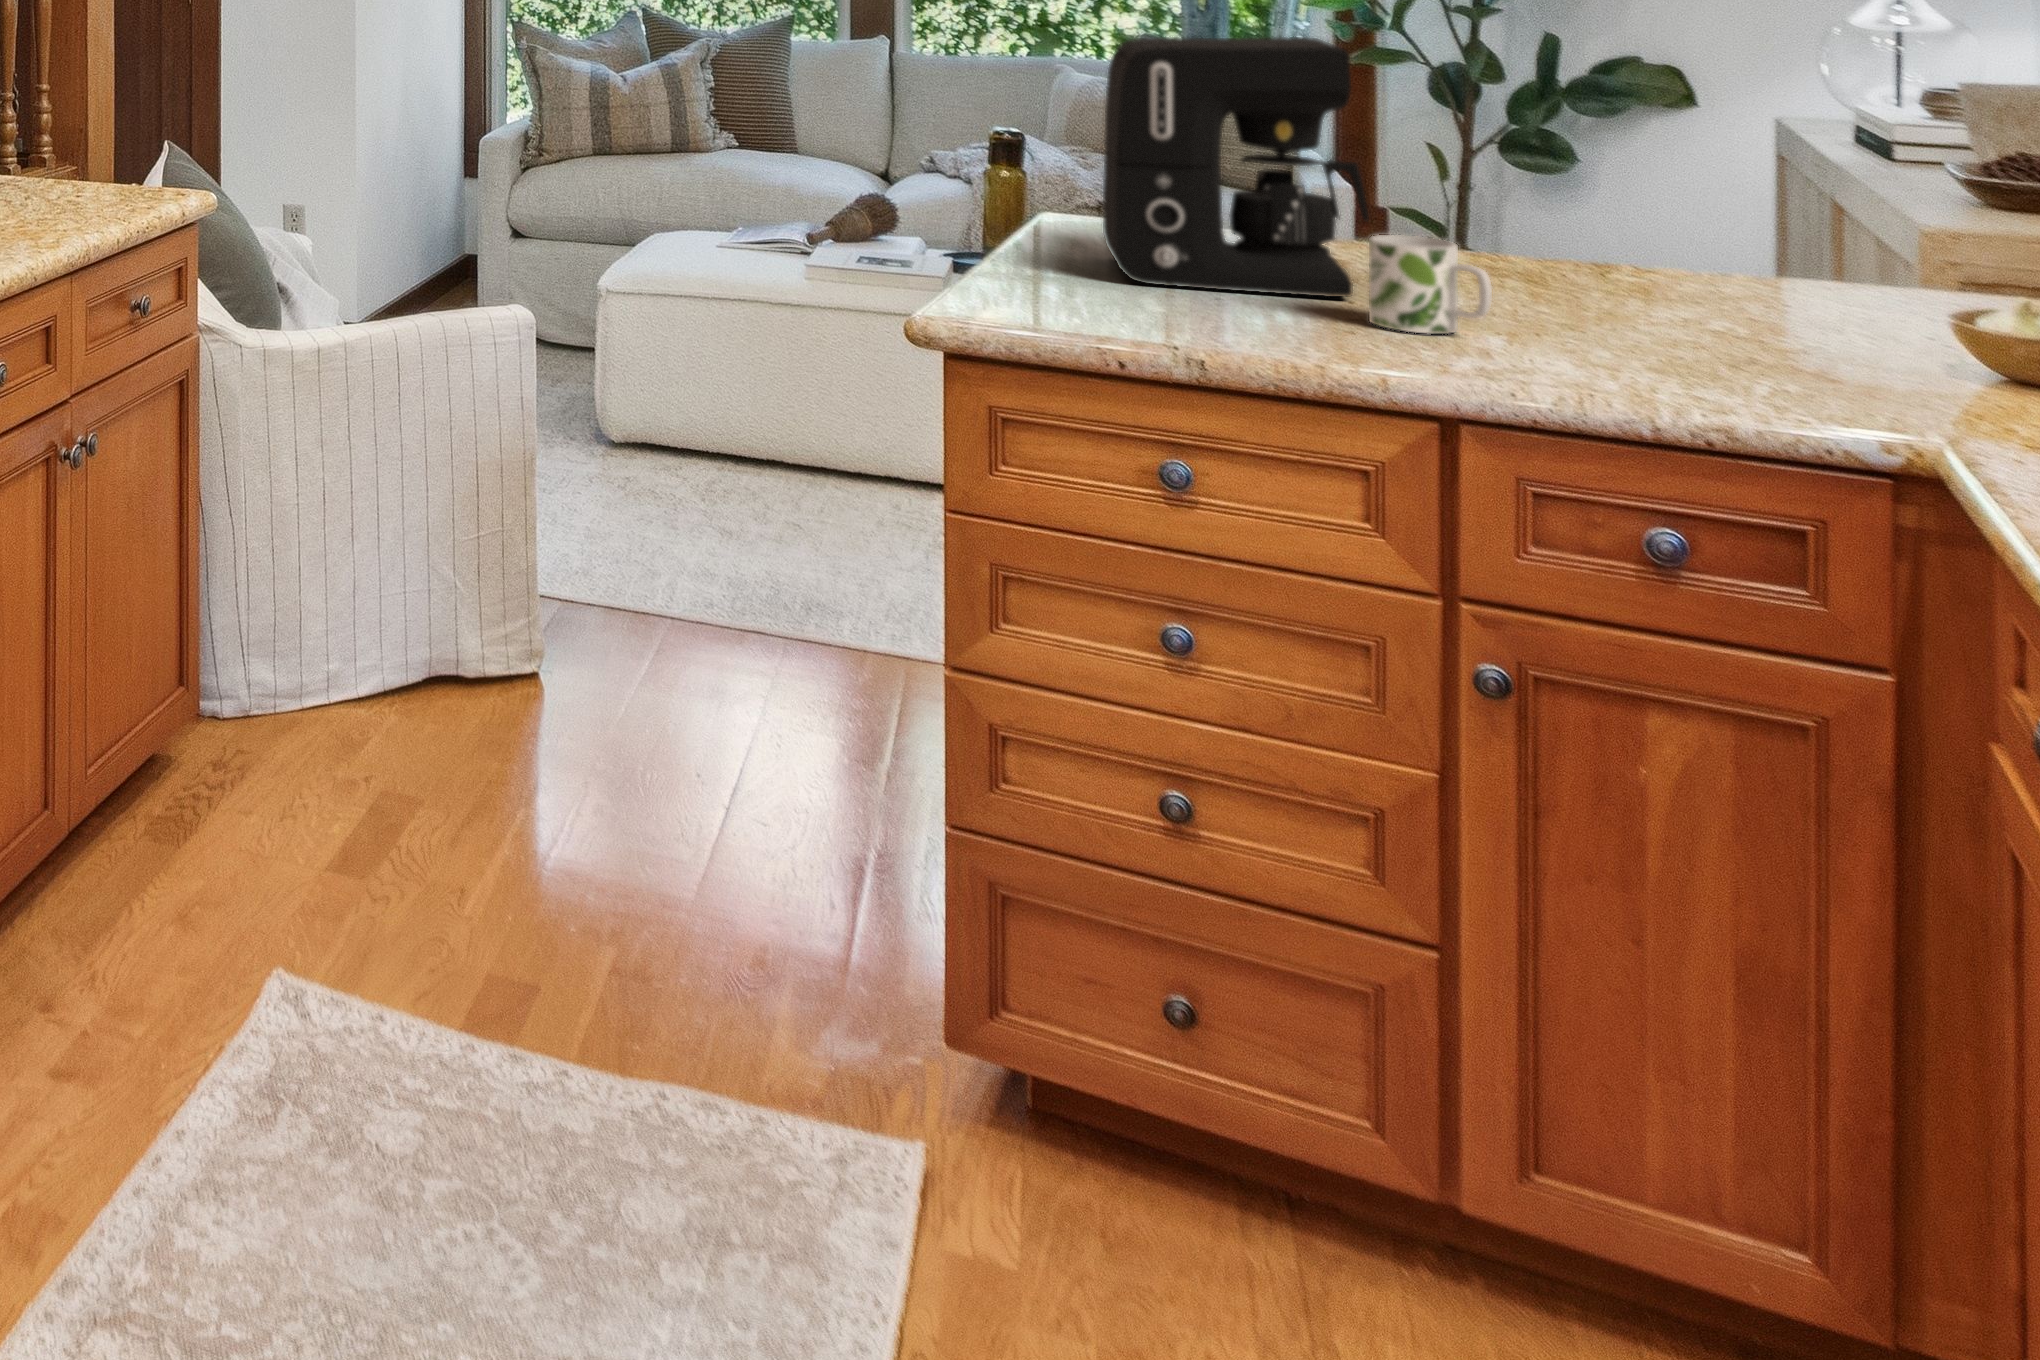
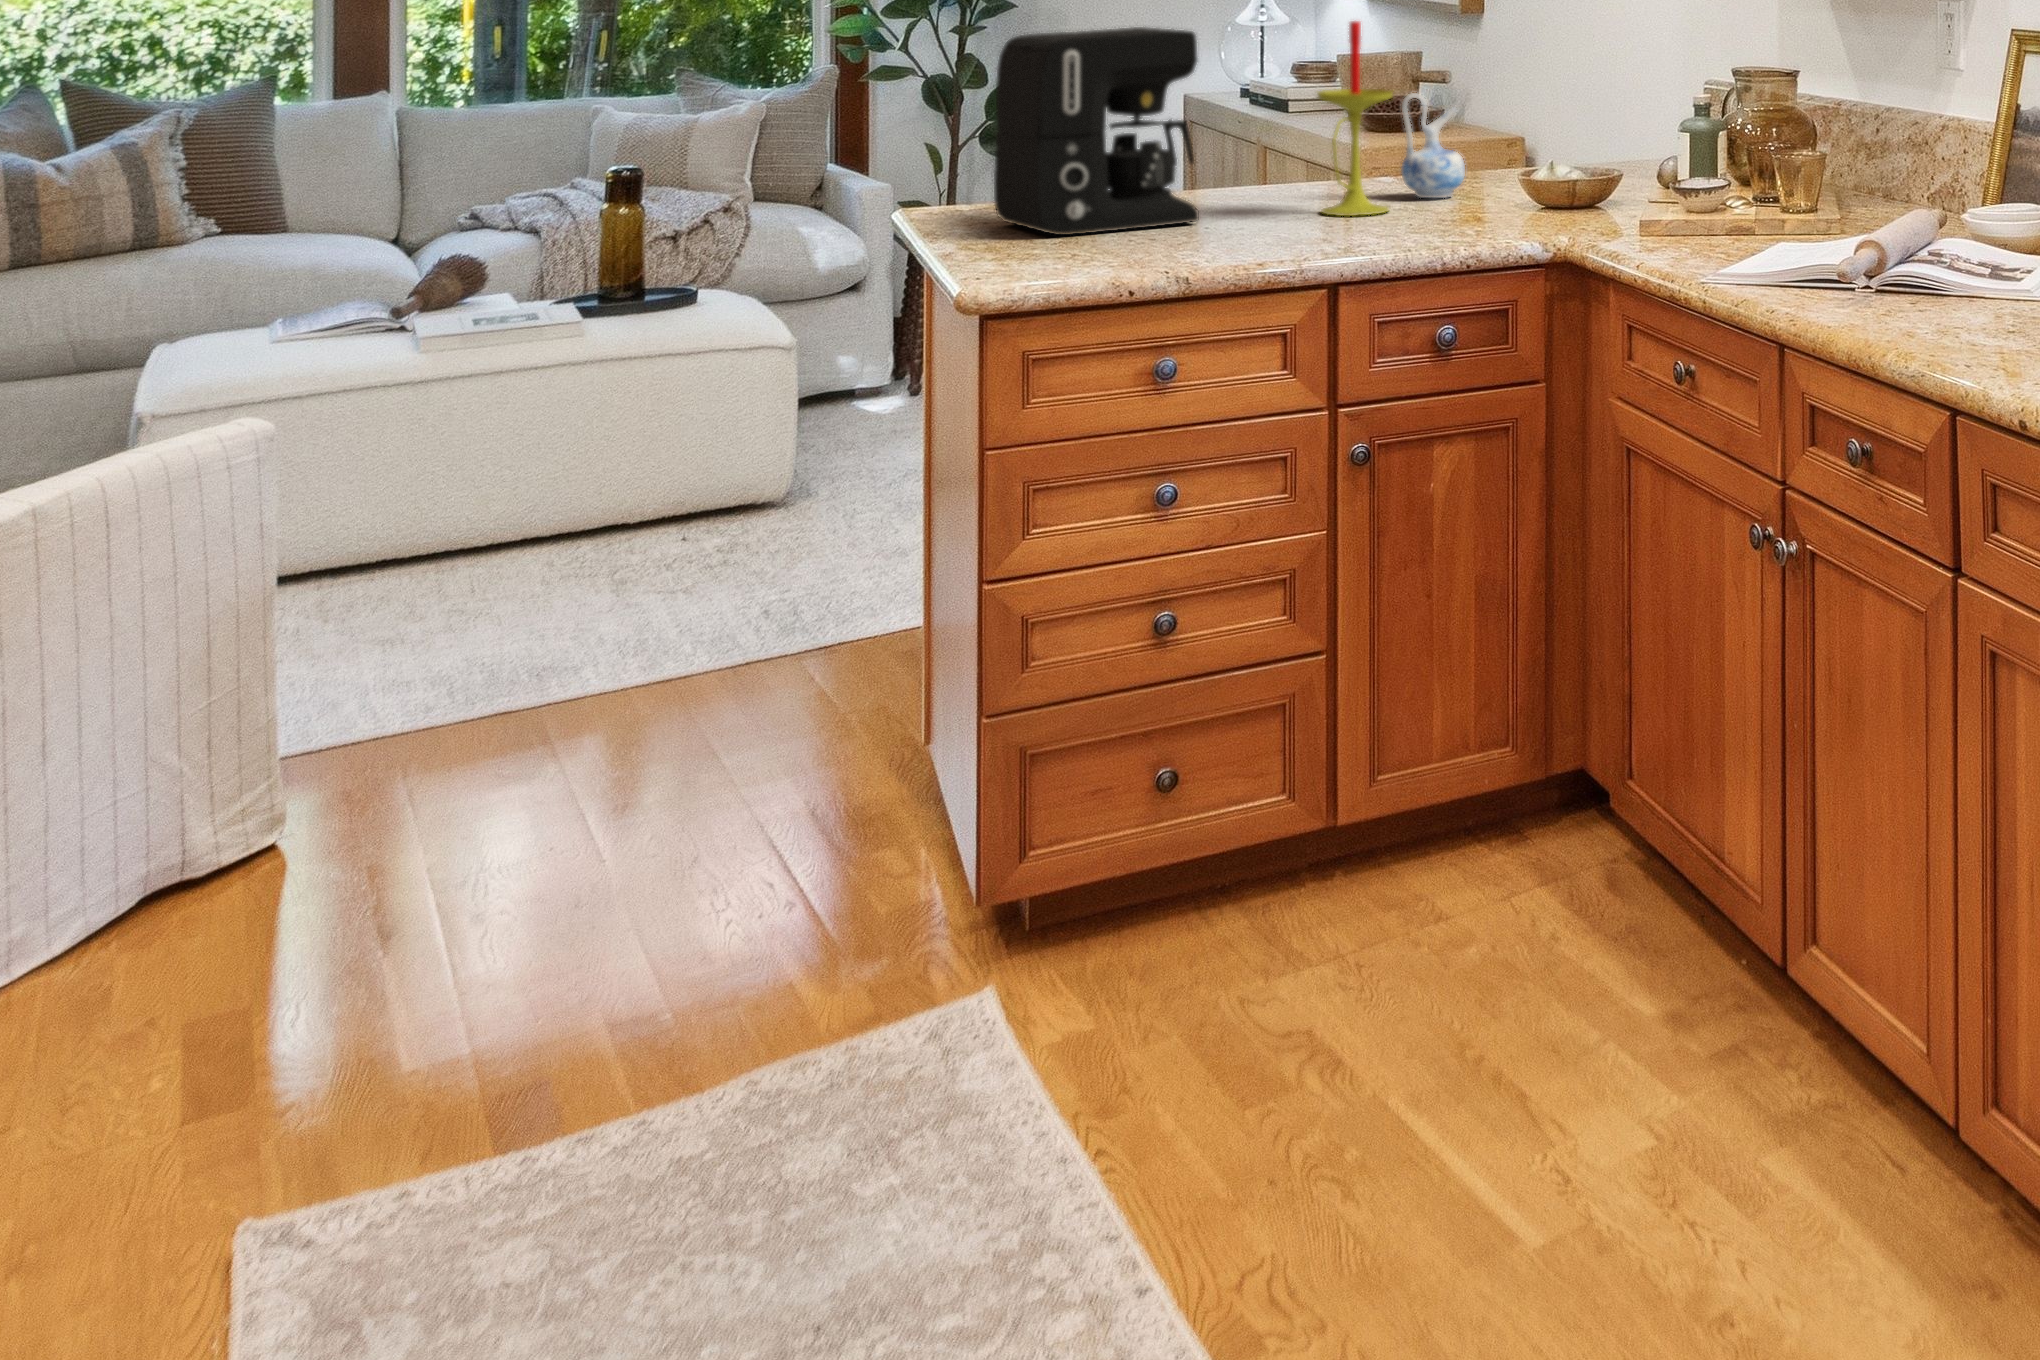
candle: none [1555,43,1697,337] -> present [1318,21,1392,216]
ceramic pitcher: none [1753,164,1882,332] -> present [1401,93,1465,198]
mug: present [1369,235,1492,334] -> none [1230,165,1311,234]

